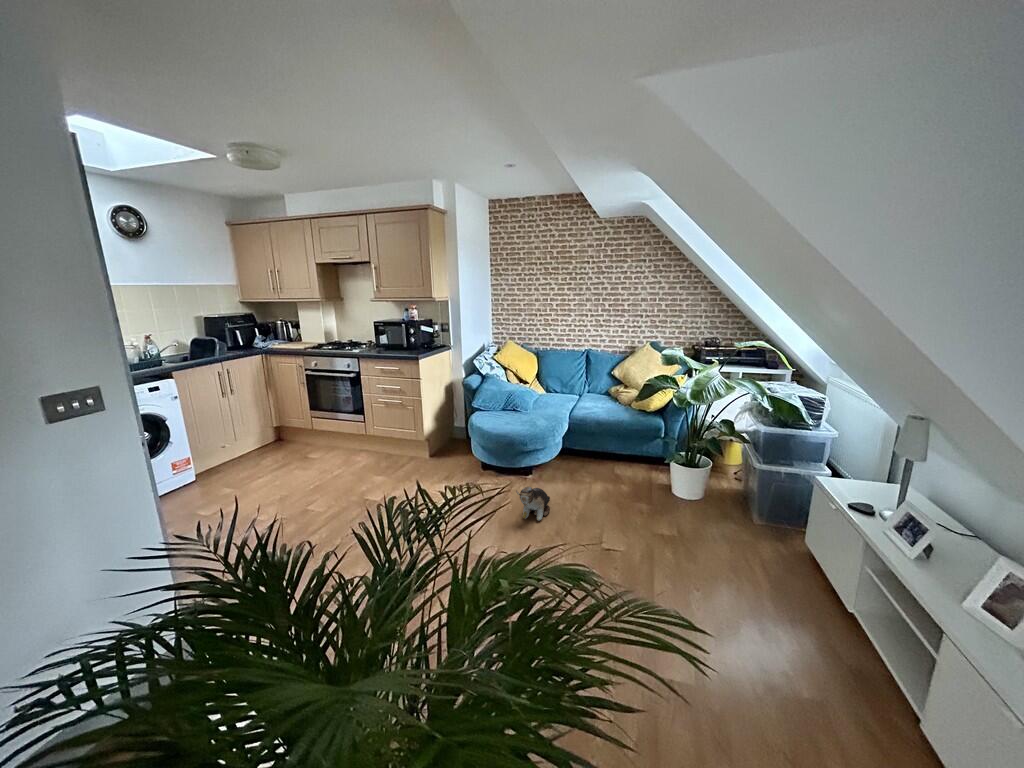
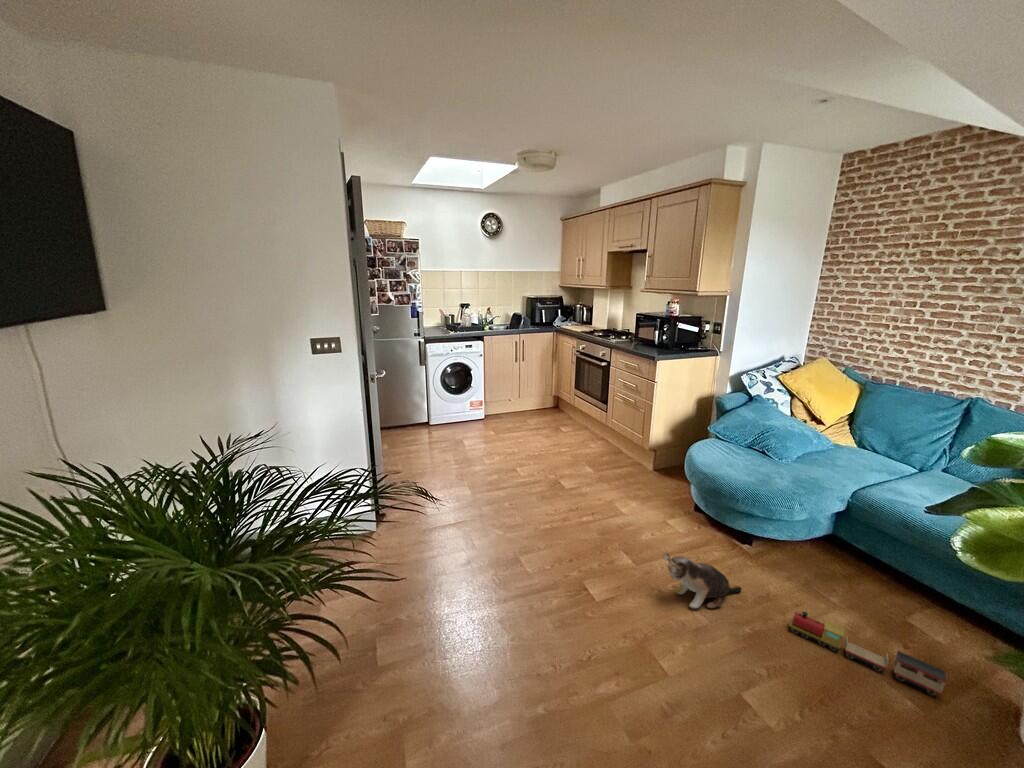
toy train: none [580,481,645,503] -> present [789,612,946,695]

